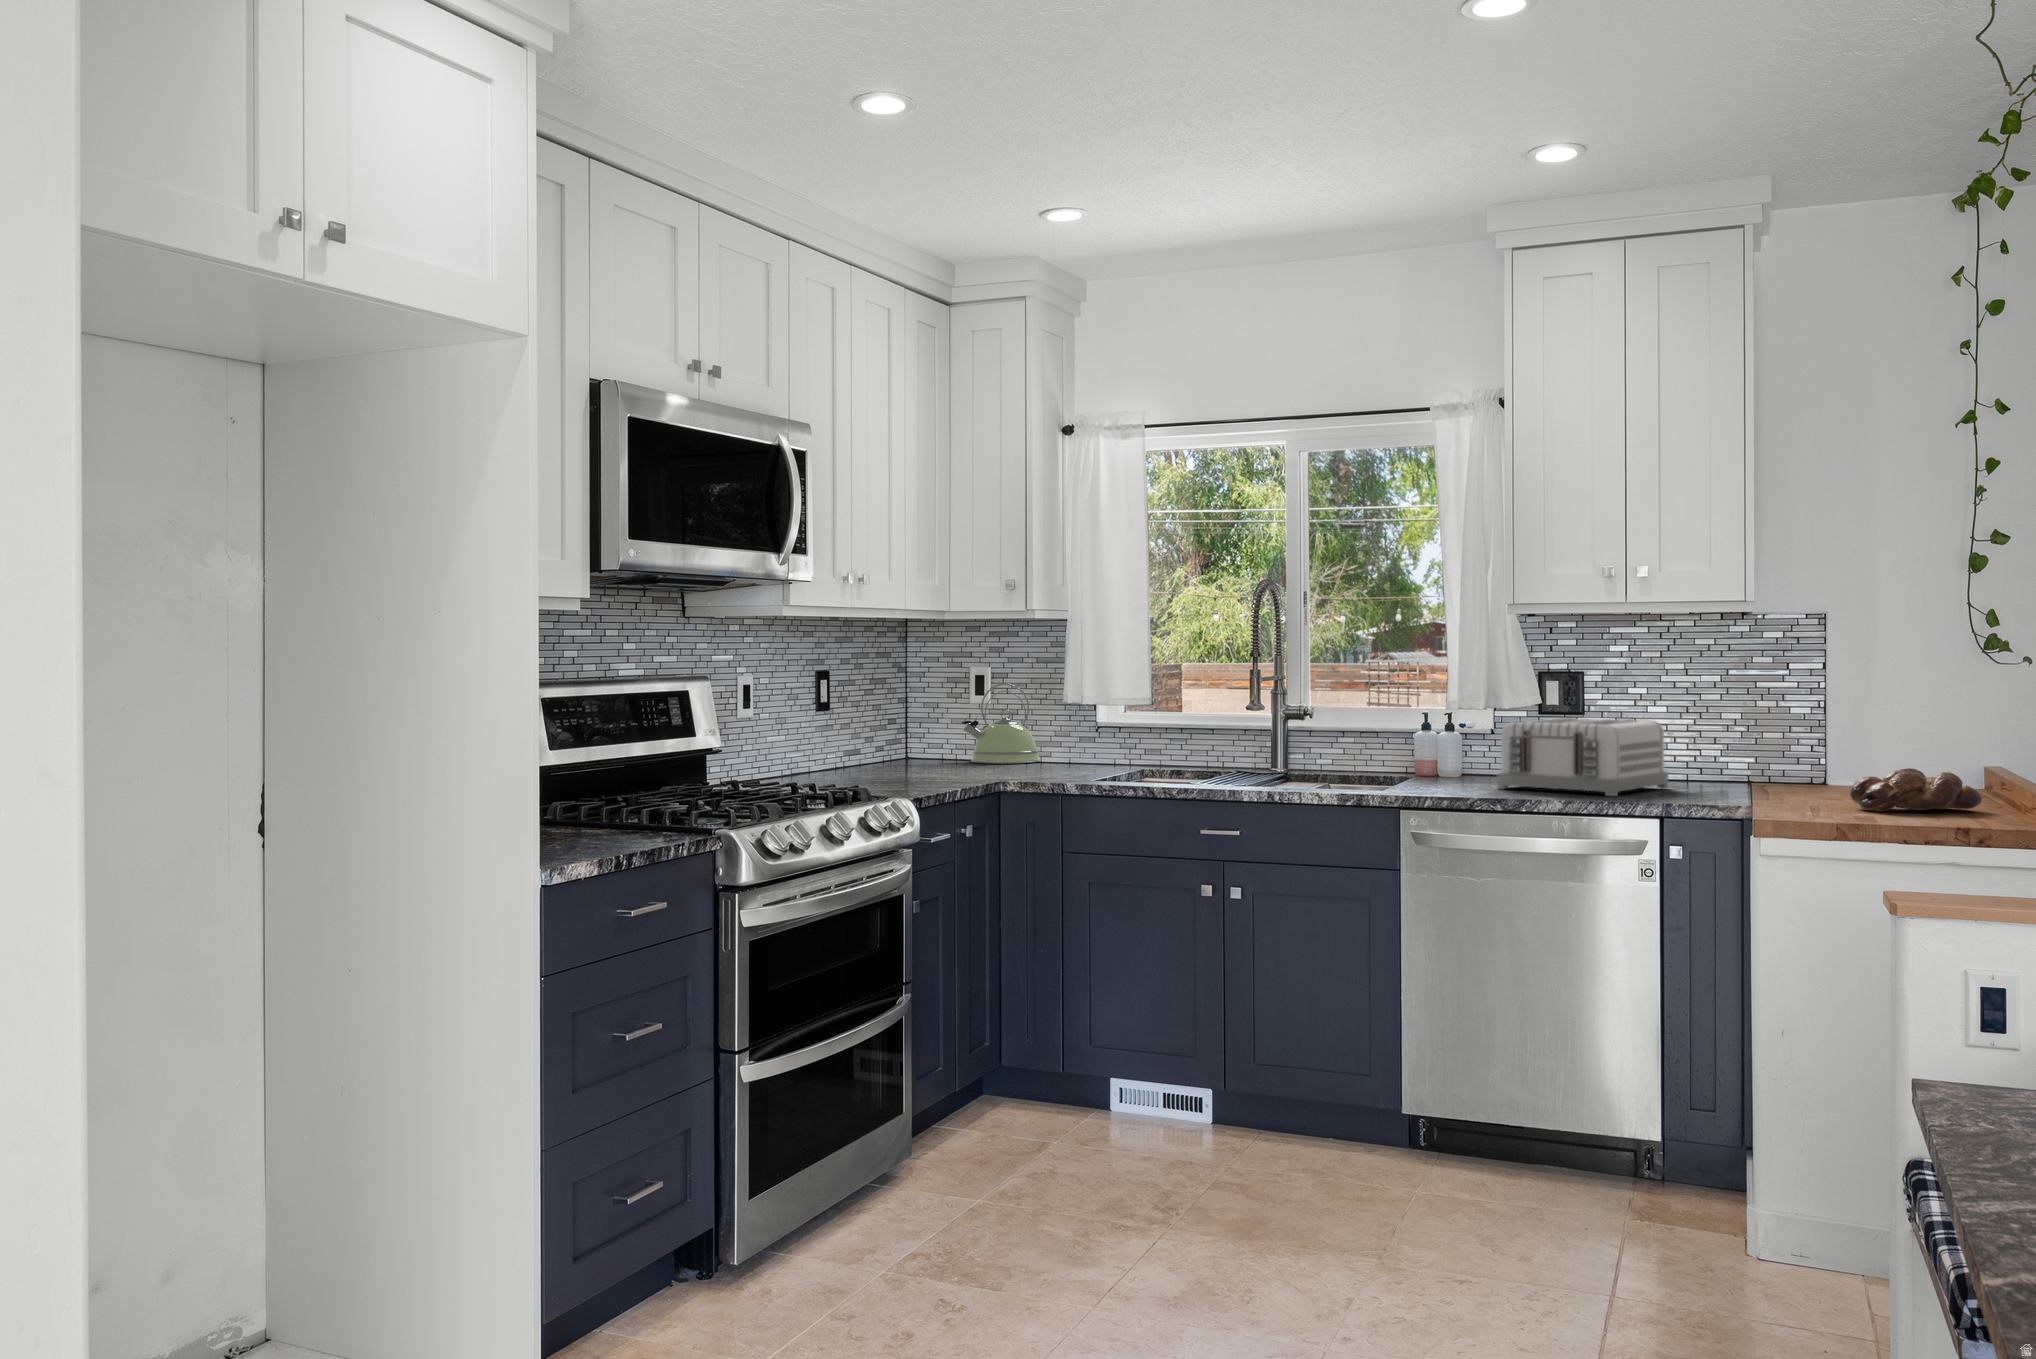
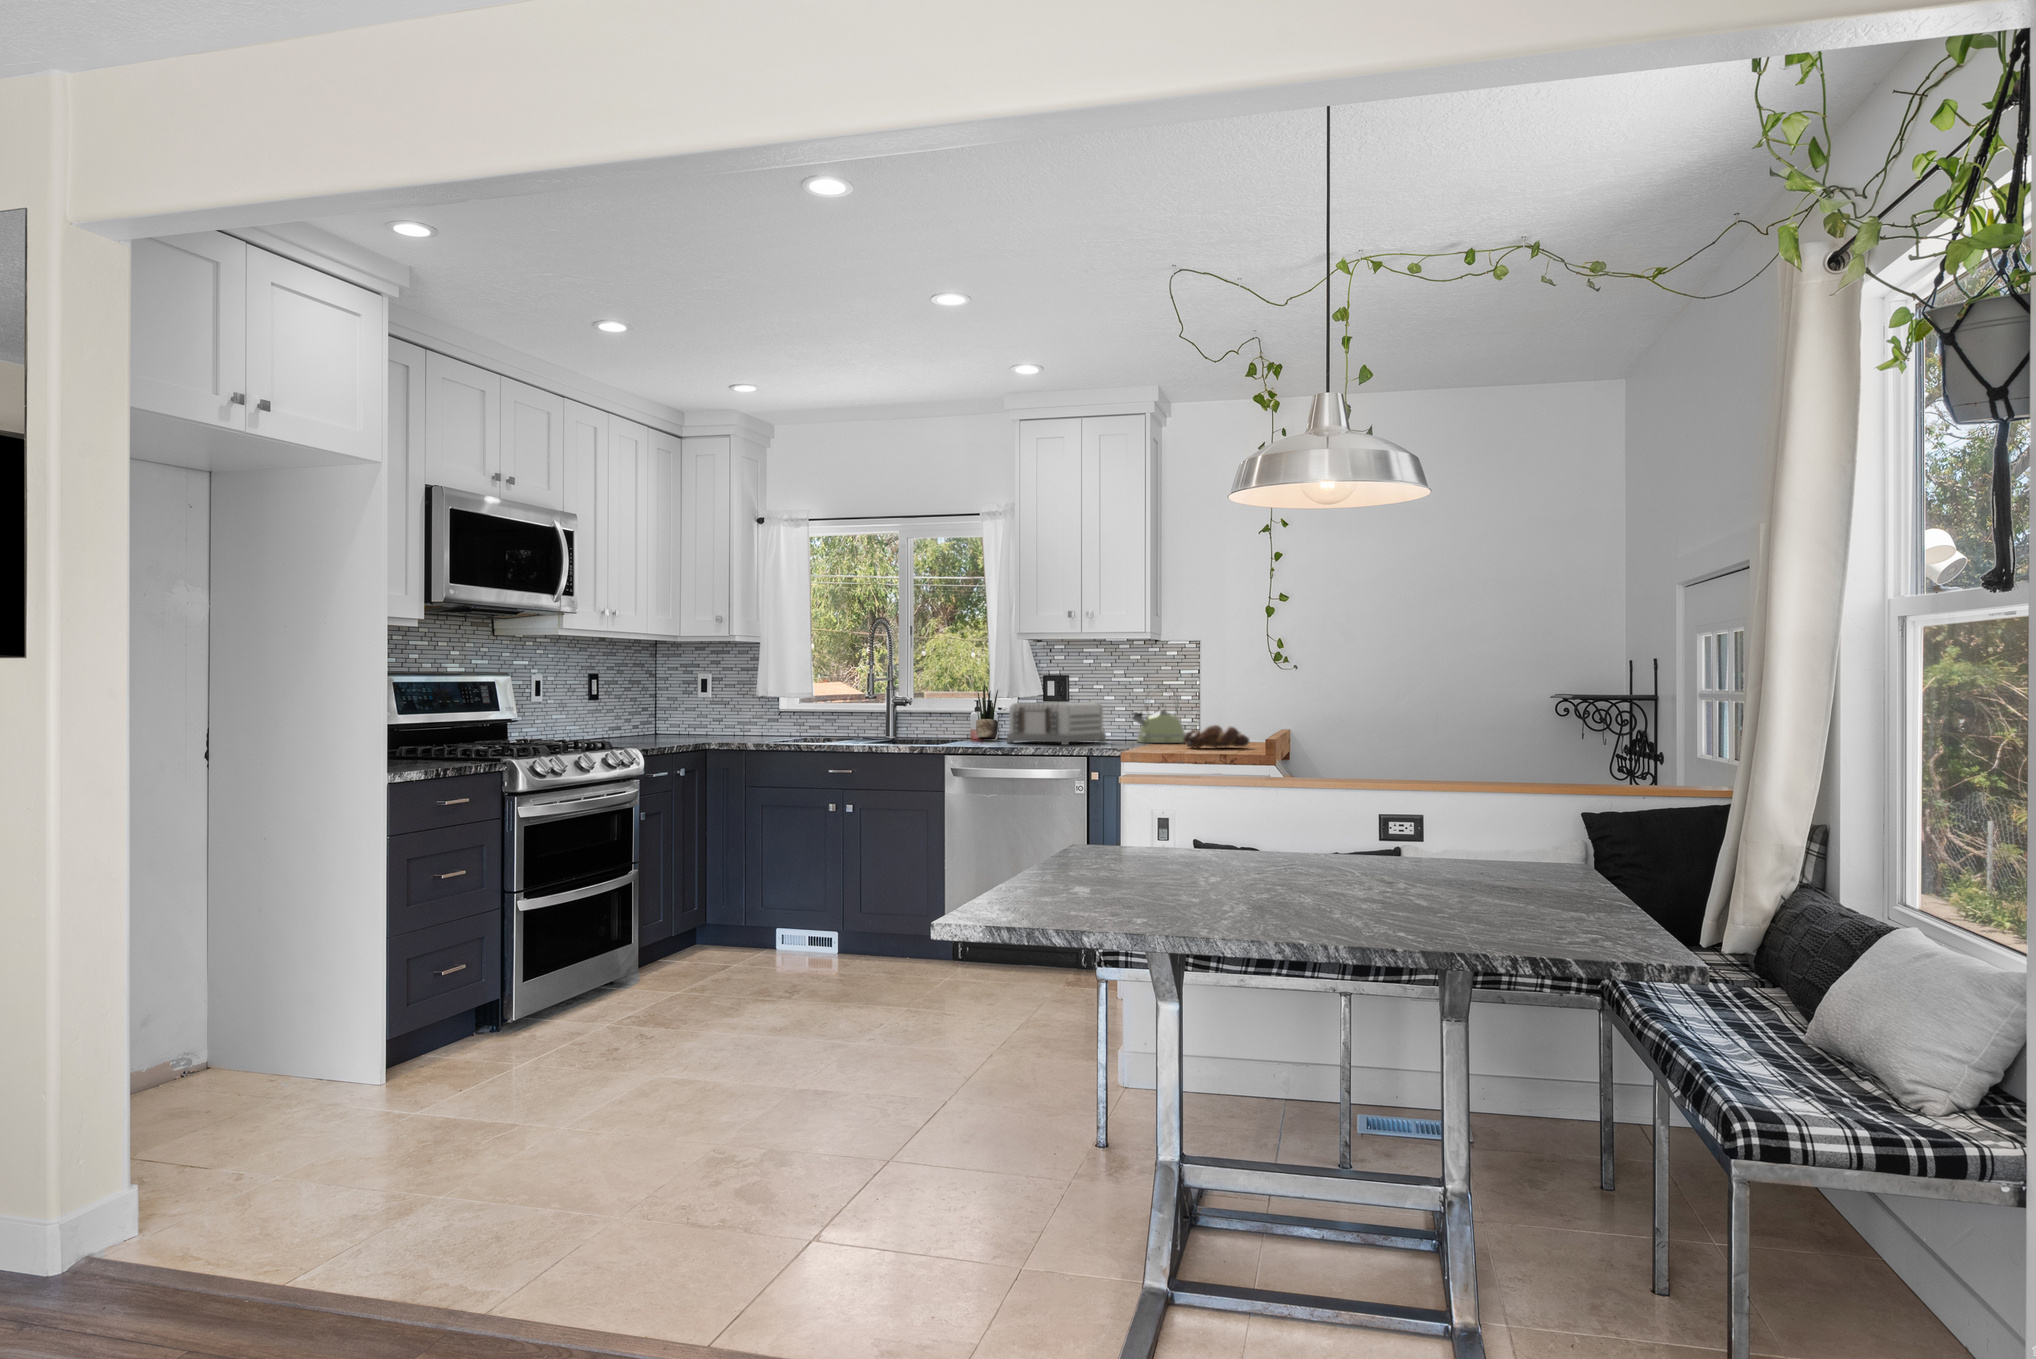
kettle: present [962,683,1040,764] -> present [1132,690,1185,743]
potted plant: none [1432,688,1469,779] -> present [976,685,998,740]

